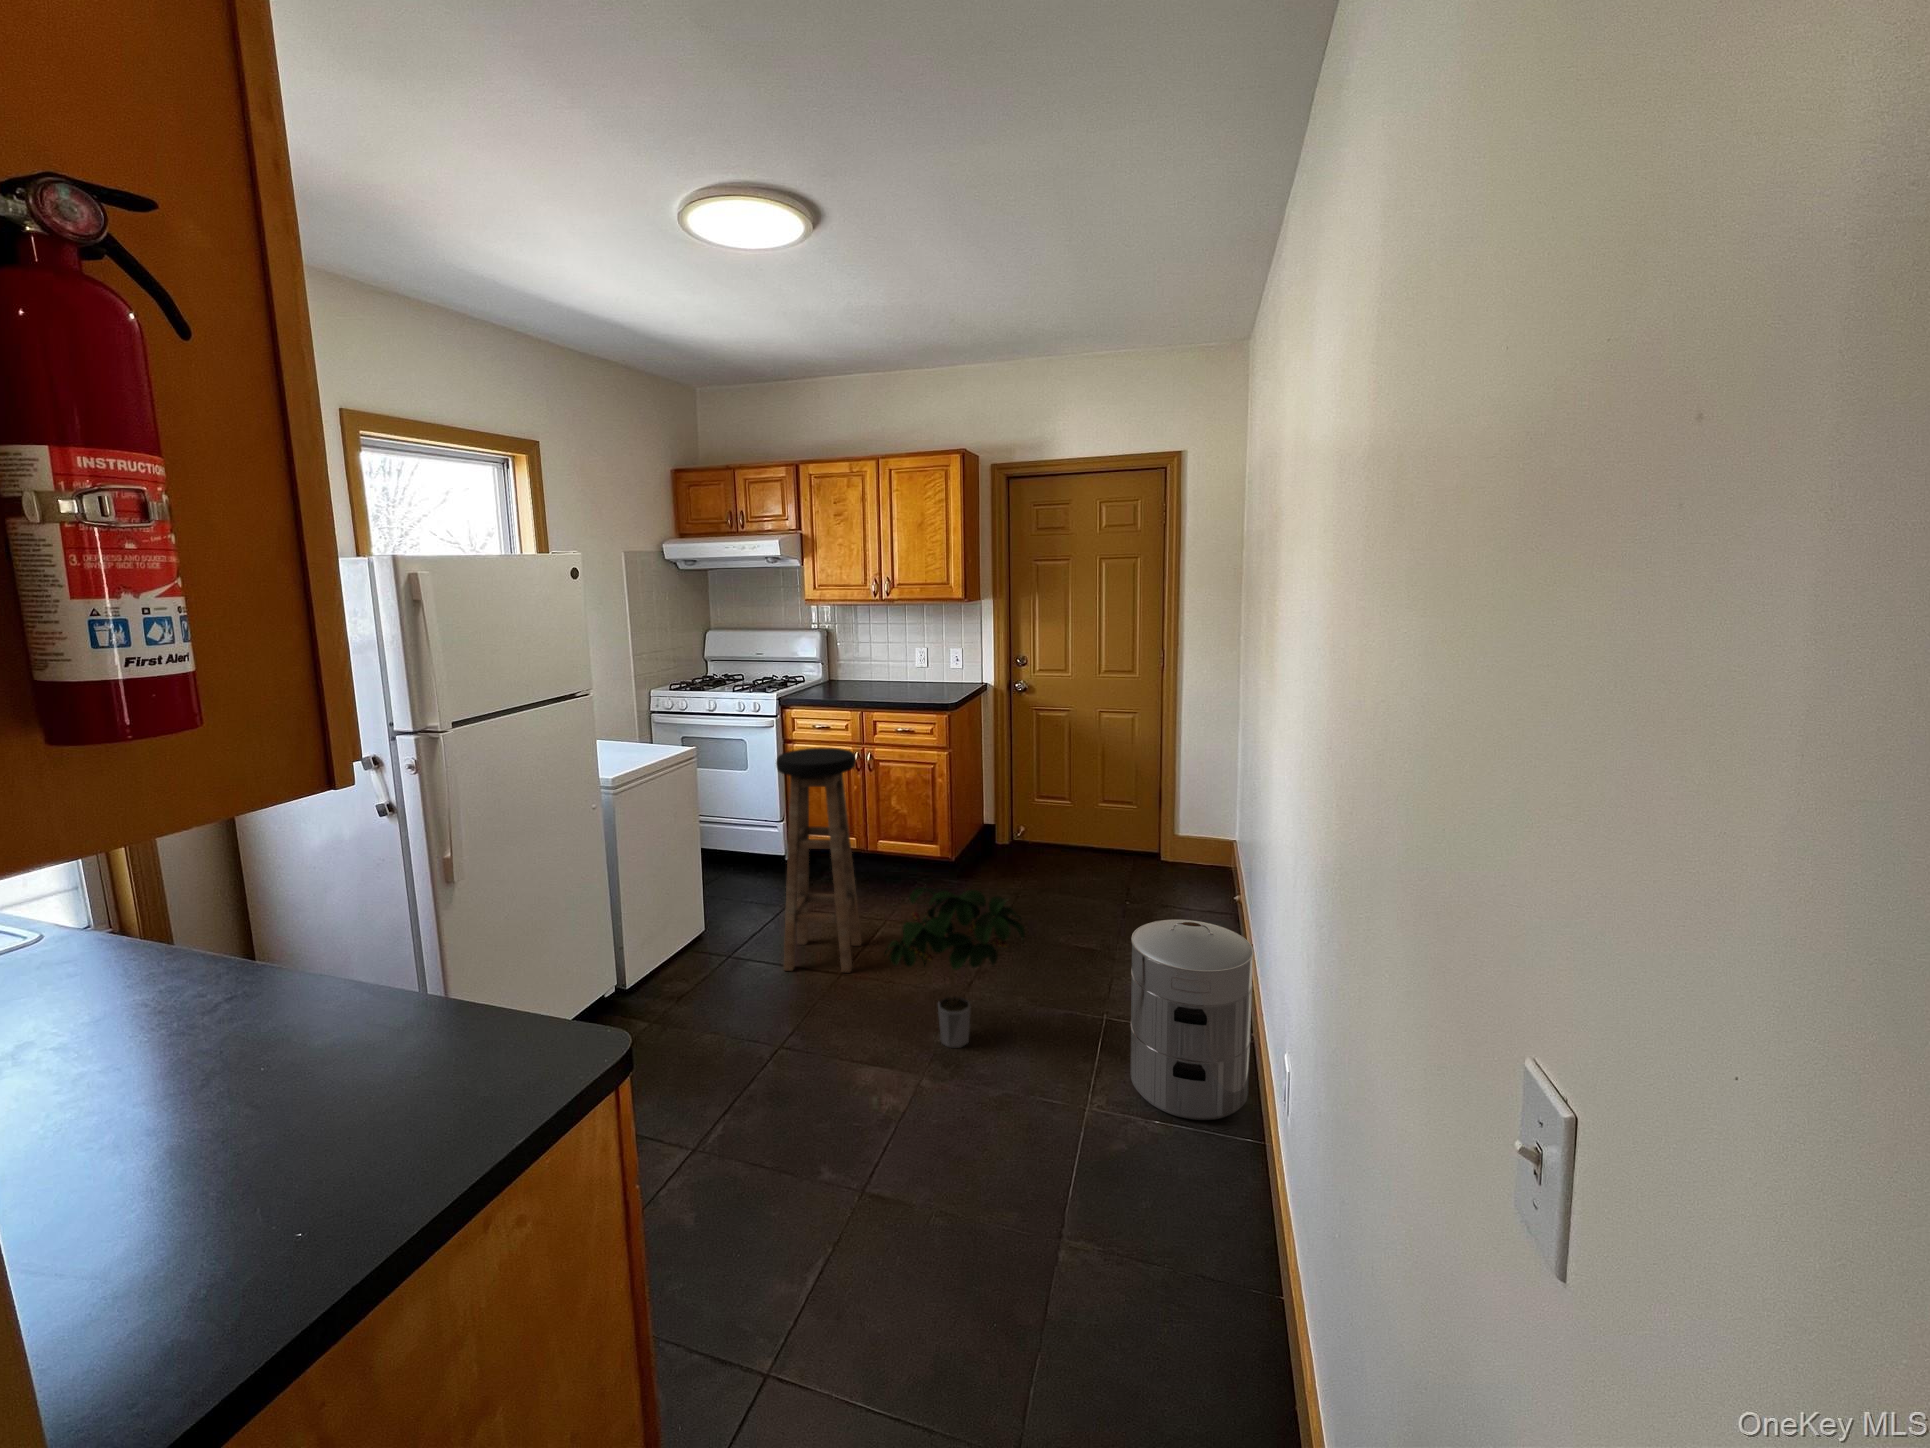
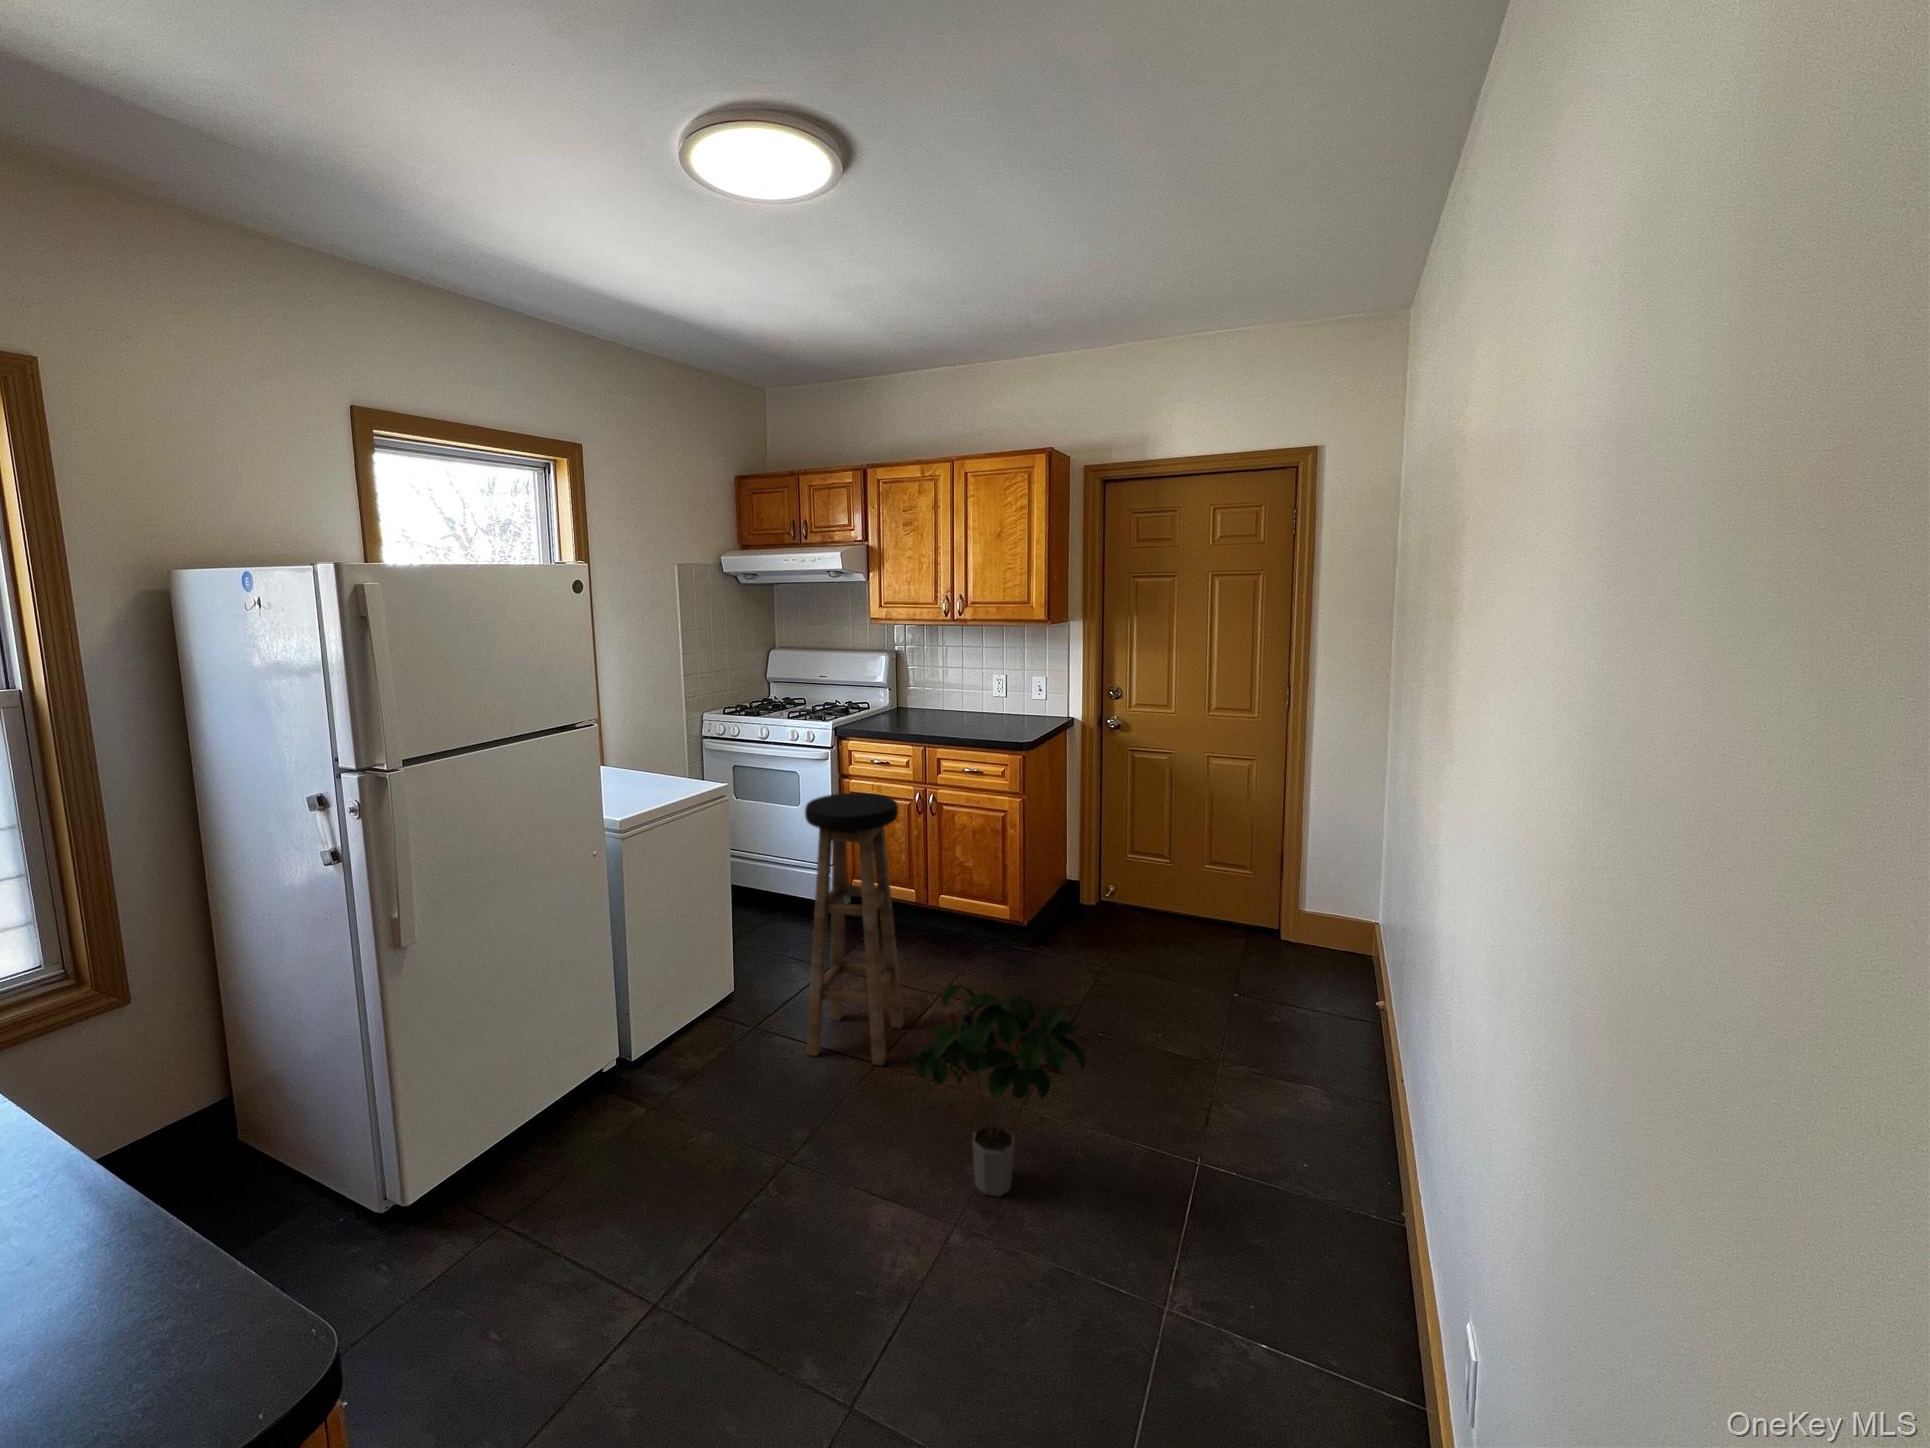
waste bin: present [1130,920,1253,1120] -> none [1224,1065,1411,1375]

